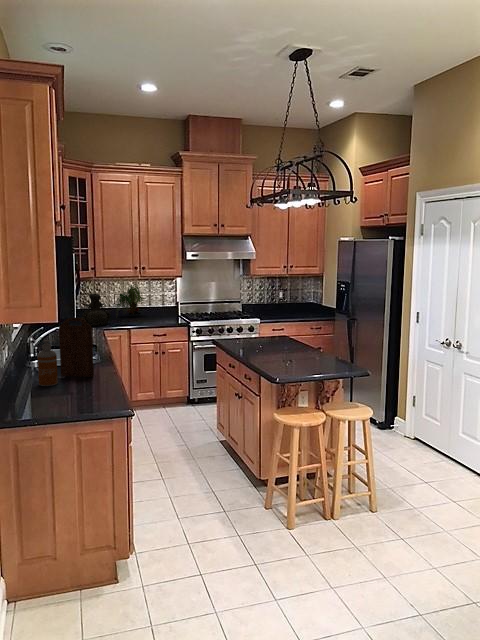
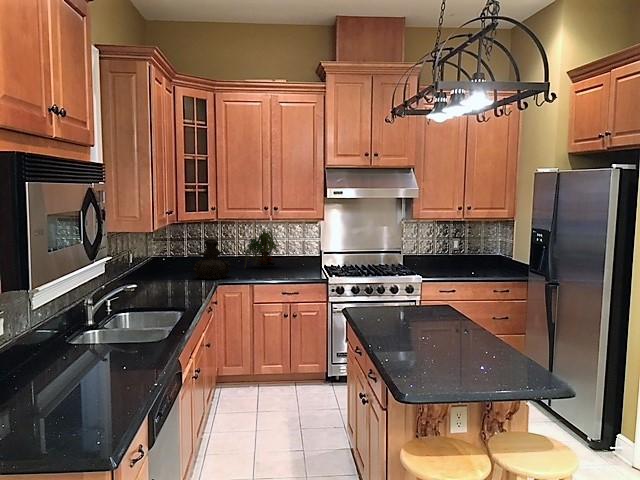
cutting board: present [59,318,94,377] -> none [76,278,123,370]
soap dispenser: present [37,340,58,386] -> none [26,313,60,385]

